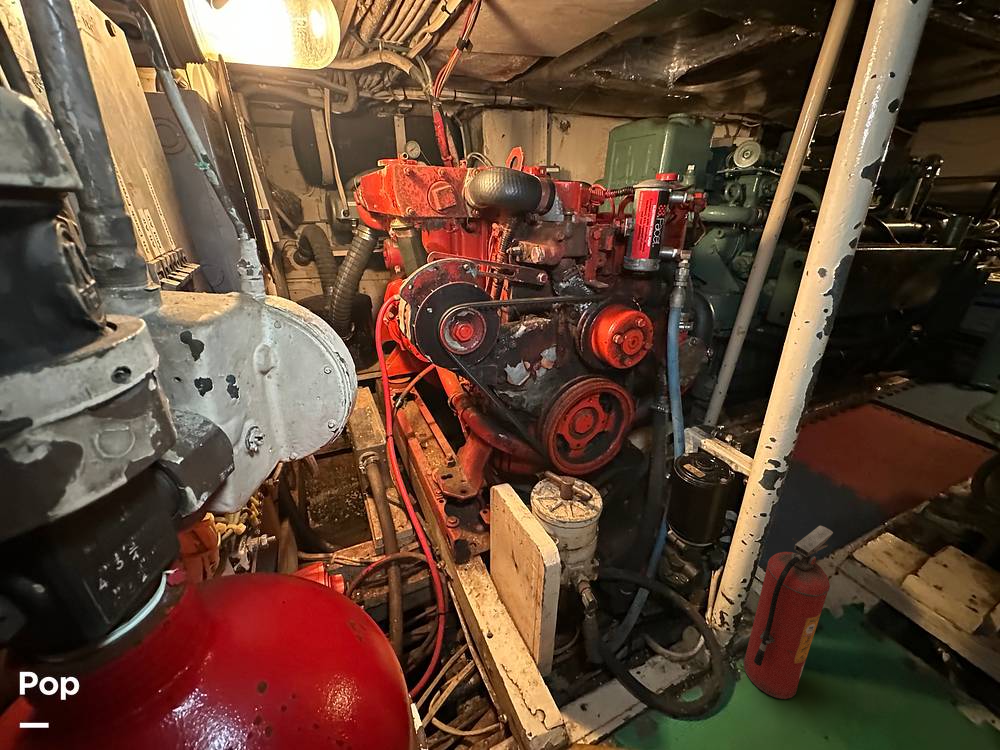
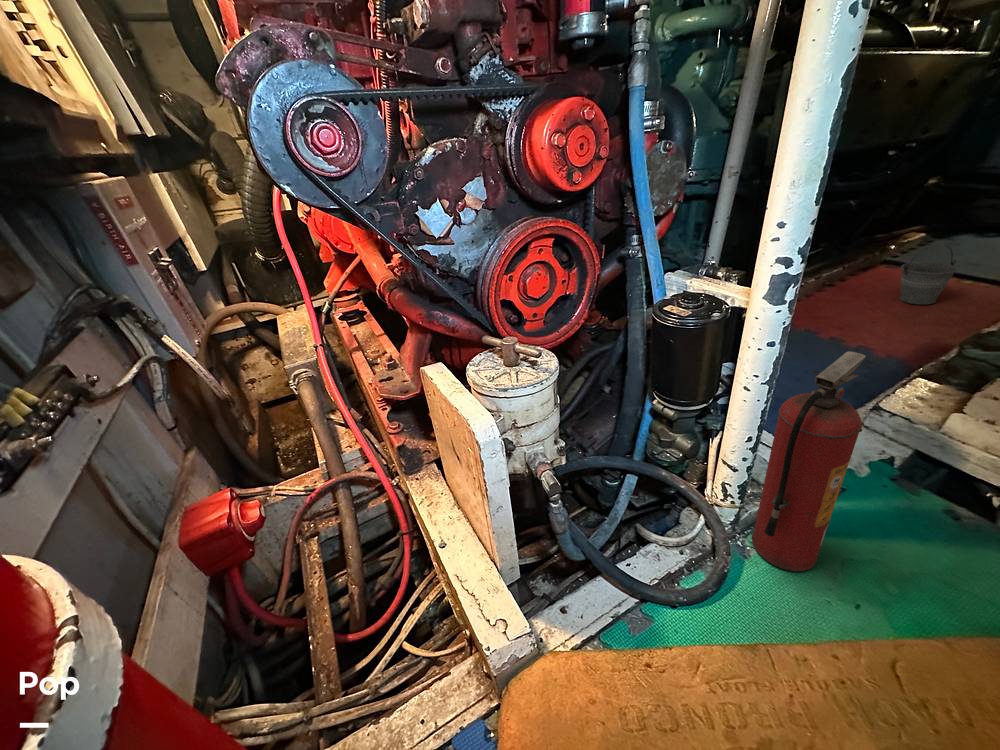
bucket: none [880,400,930,449] -> present [899,245,958,304]

